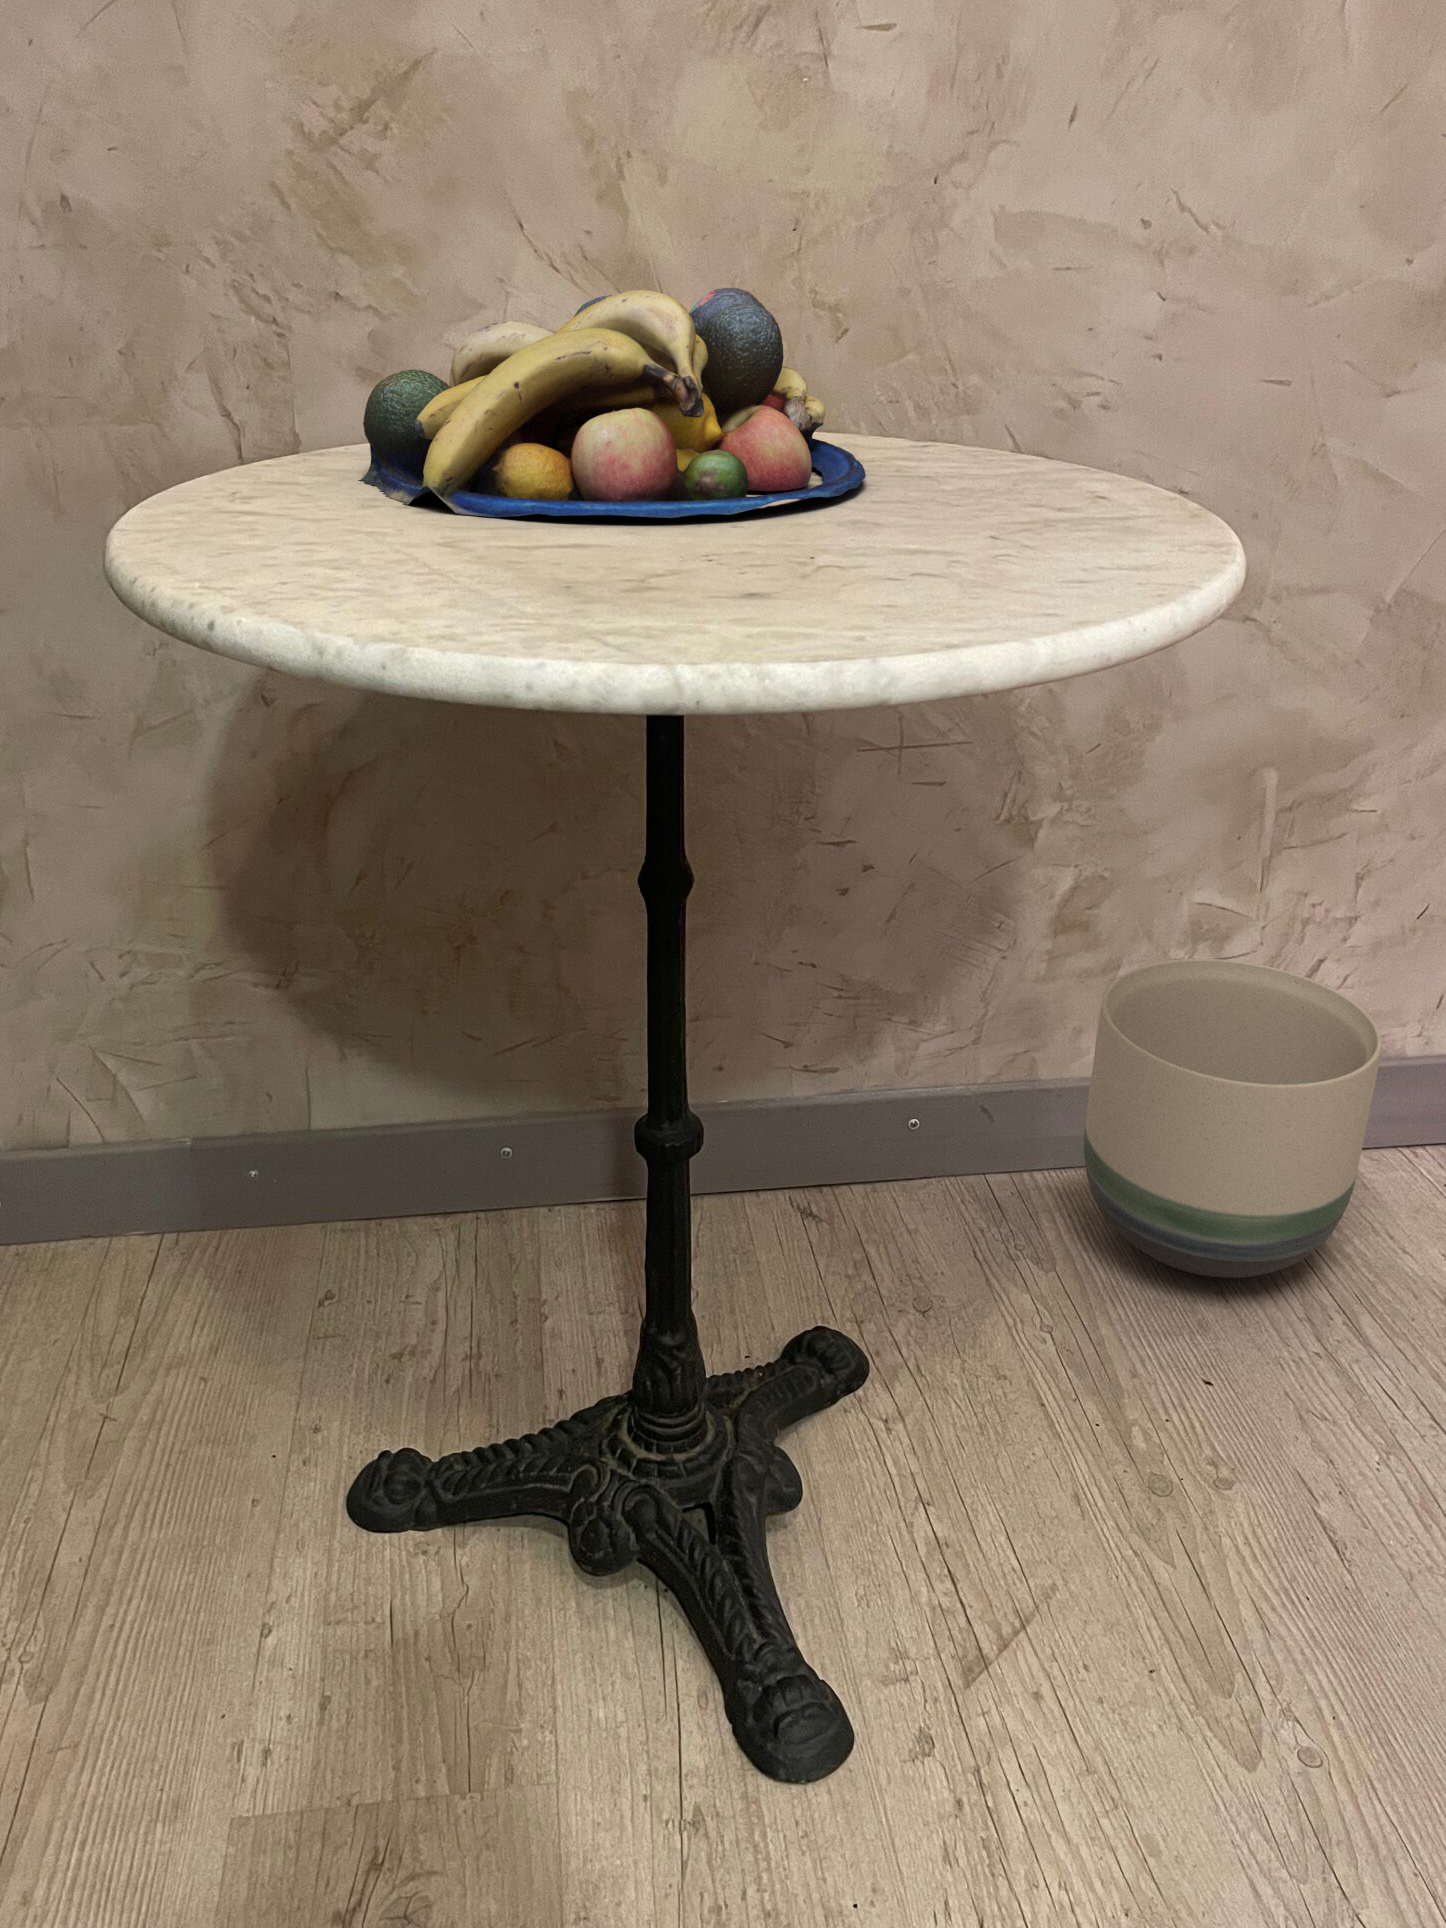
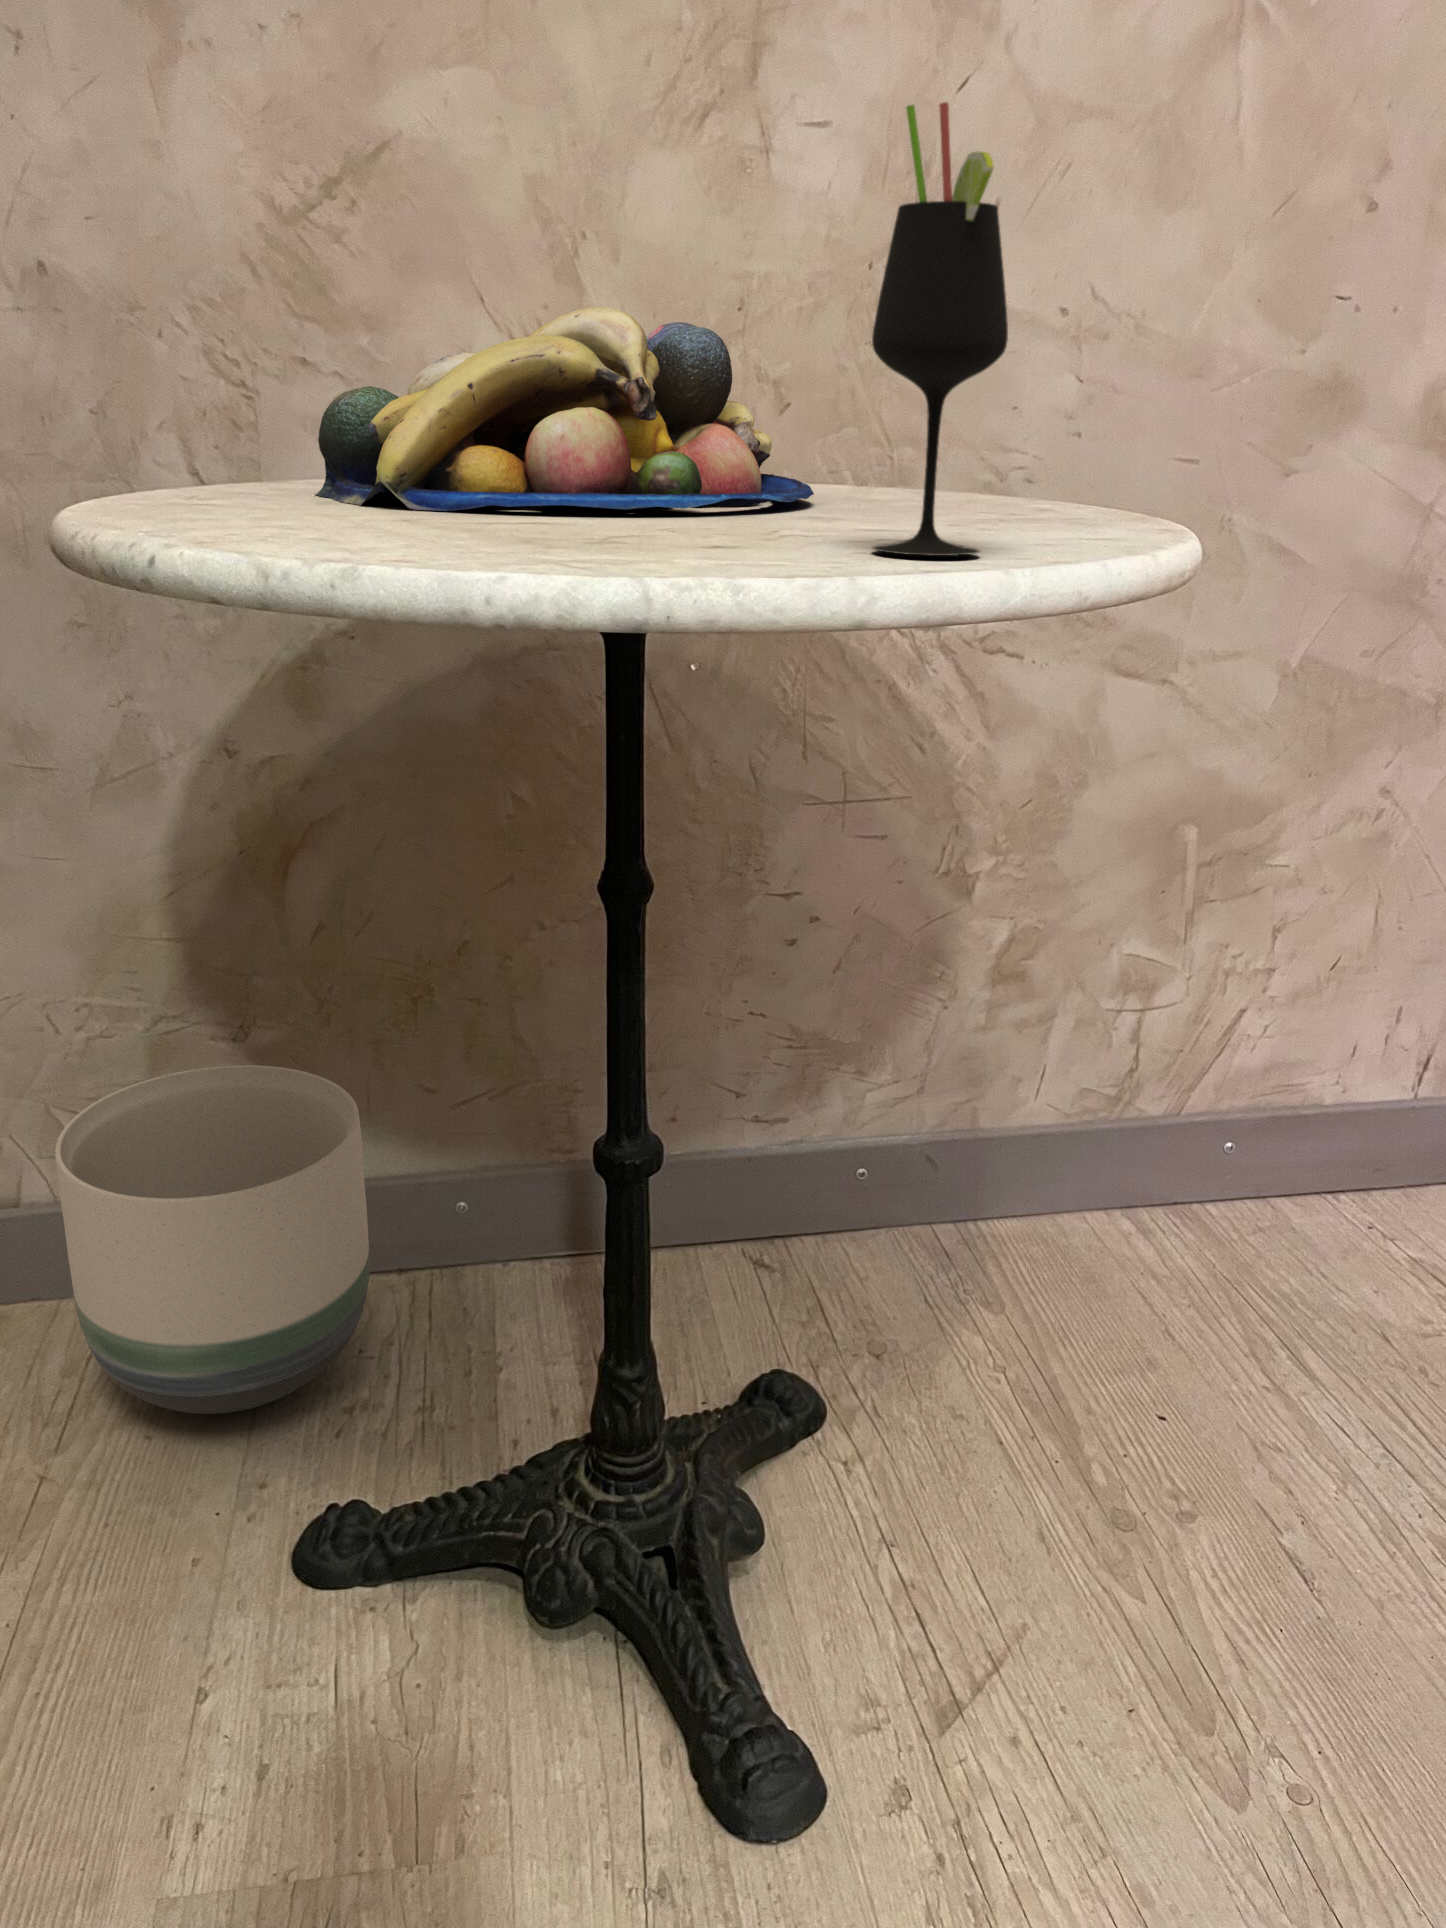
wine glass: none [907,191,1042,617] -> present [872,102,1008,556]
planter: present [1084,959,1382,1278] -> present [55,1065,370,1414]

